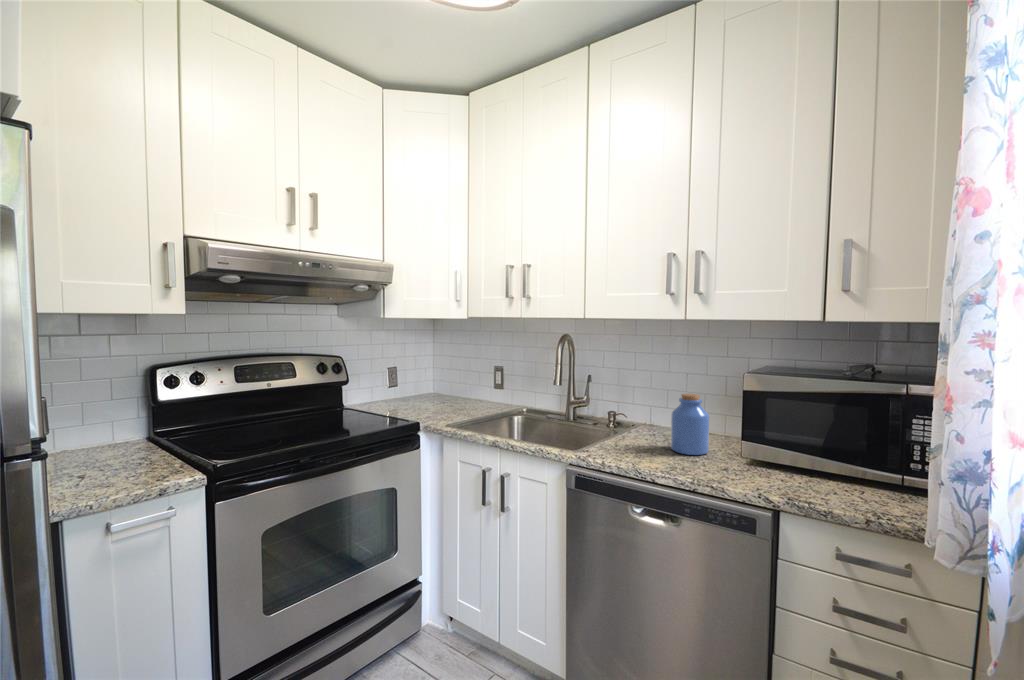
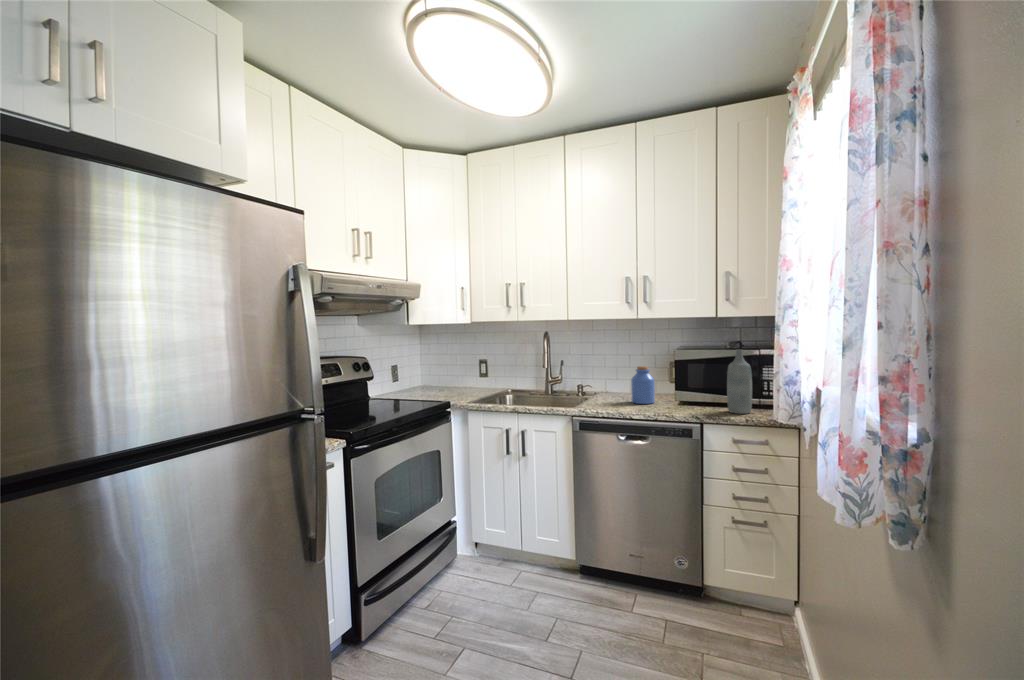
bottle: none [831,382,883,505] -> present [727,350,752,414]

